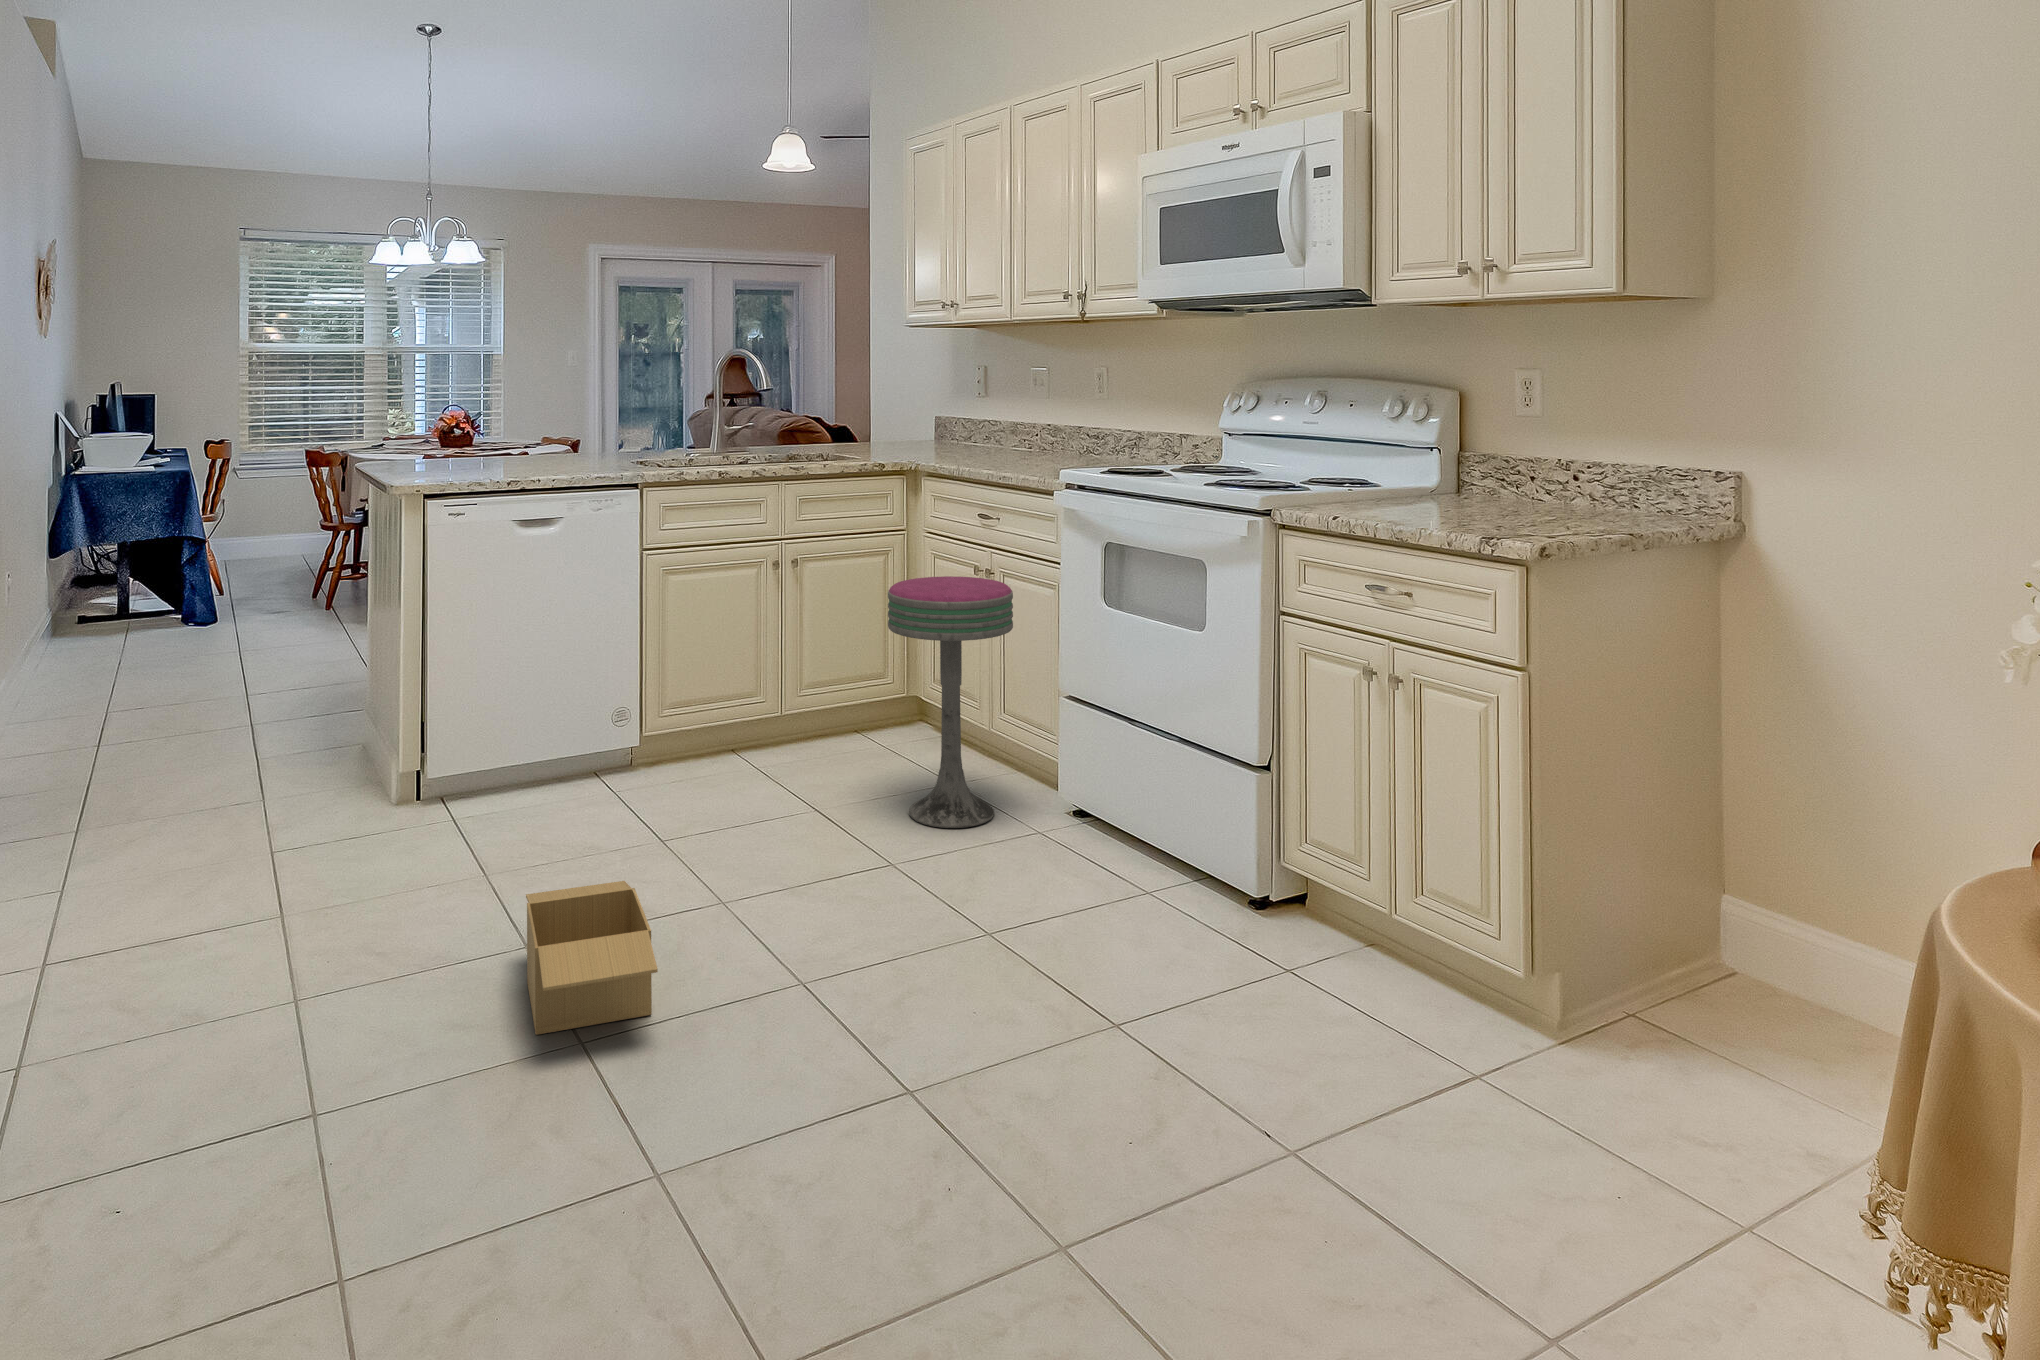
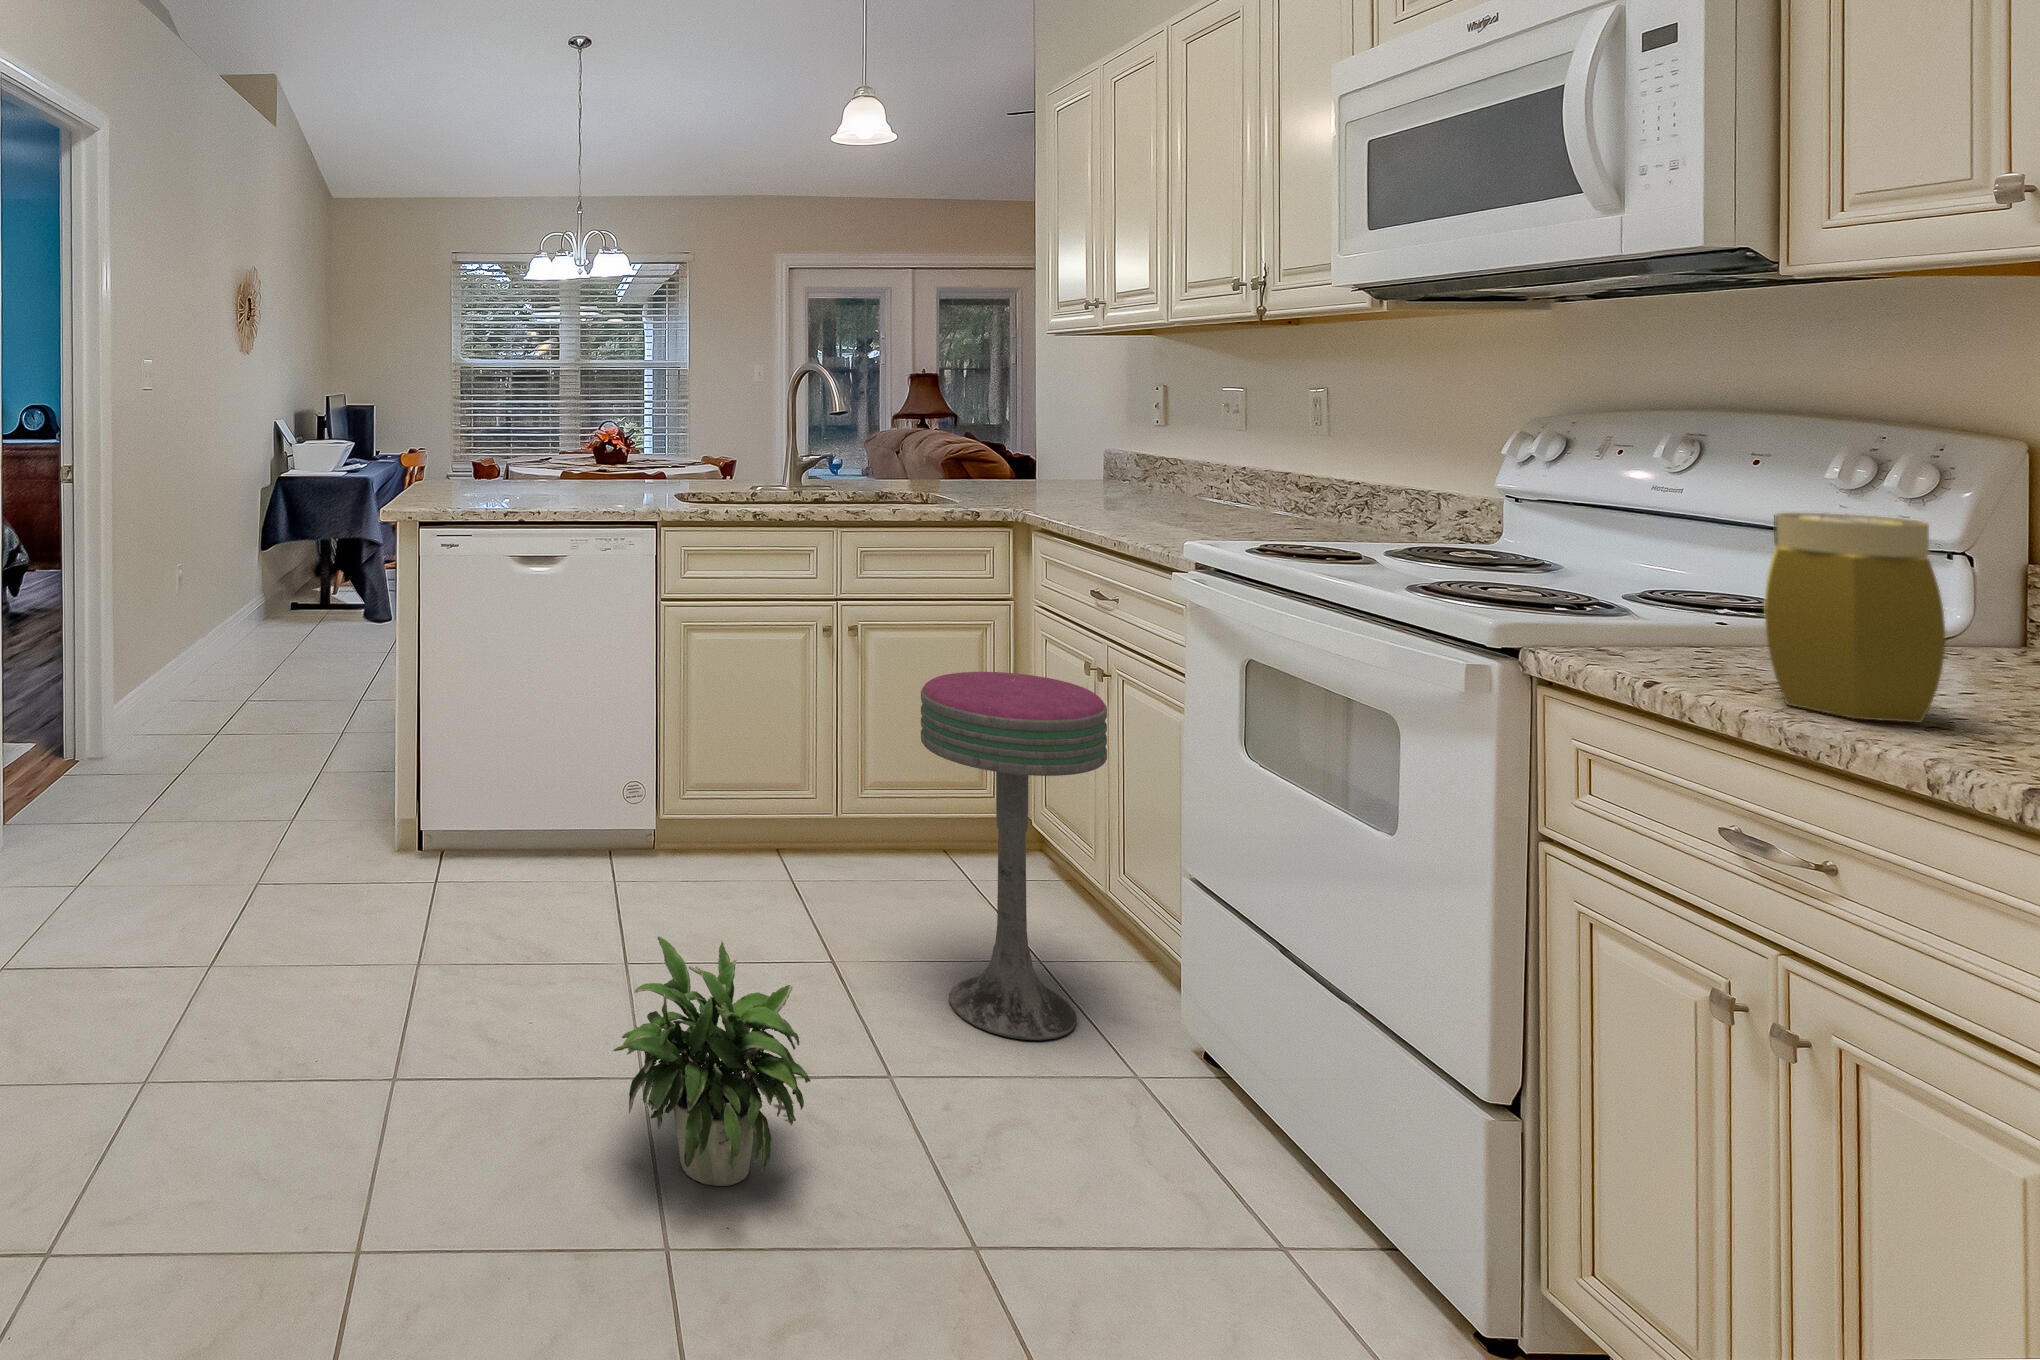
jar: none [1378,426,1445,522] -> present [1765,513,1945,723]
potted plant: none [746,781,884,944] -> present [613,936,811,1186]
cardboard box: present [526,881,658,1035] -> none [271,1014,480,1234]

